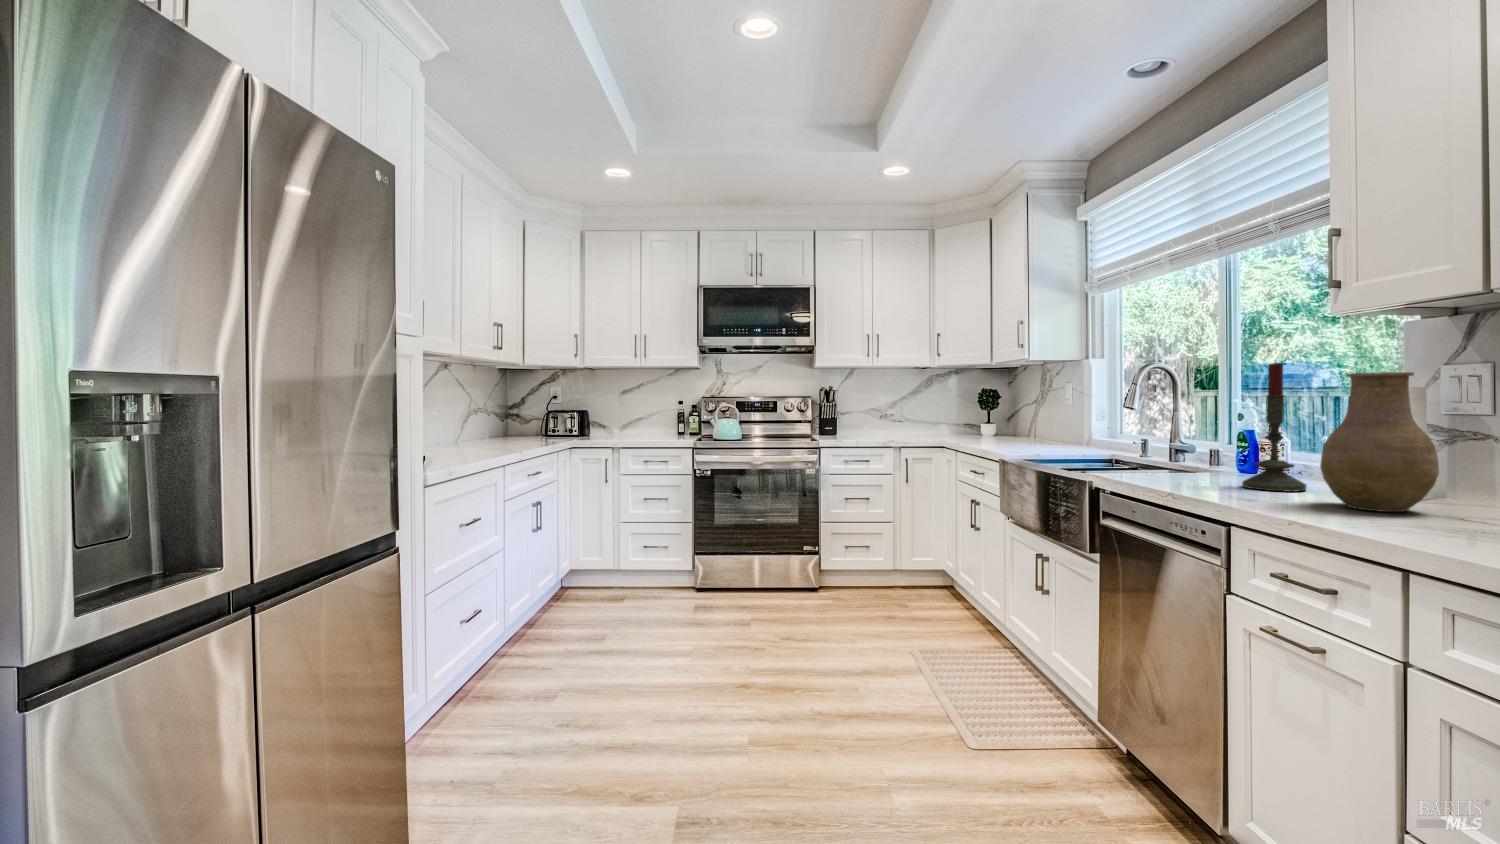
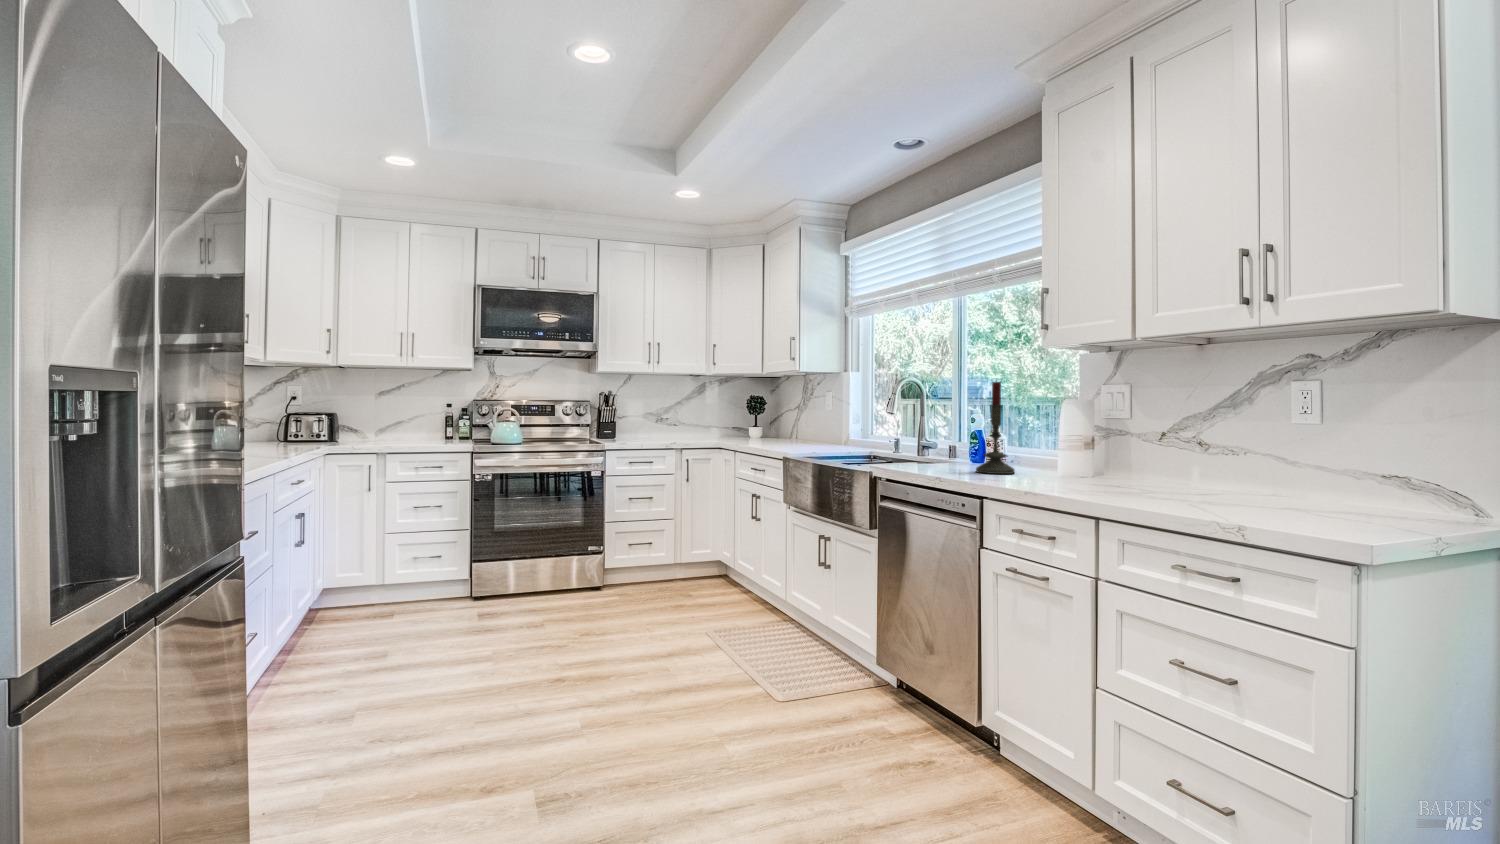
vase: present [1320,372,1439,512] -> none [1030,390,1095,484]

